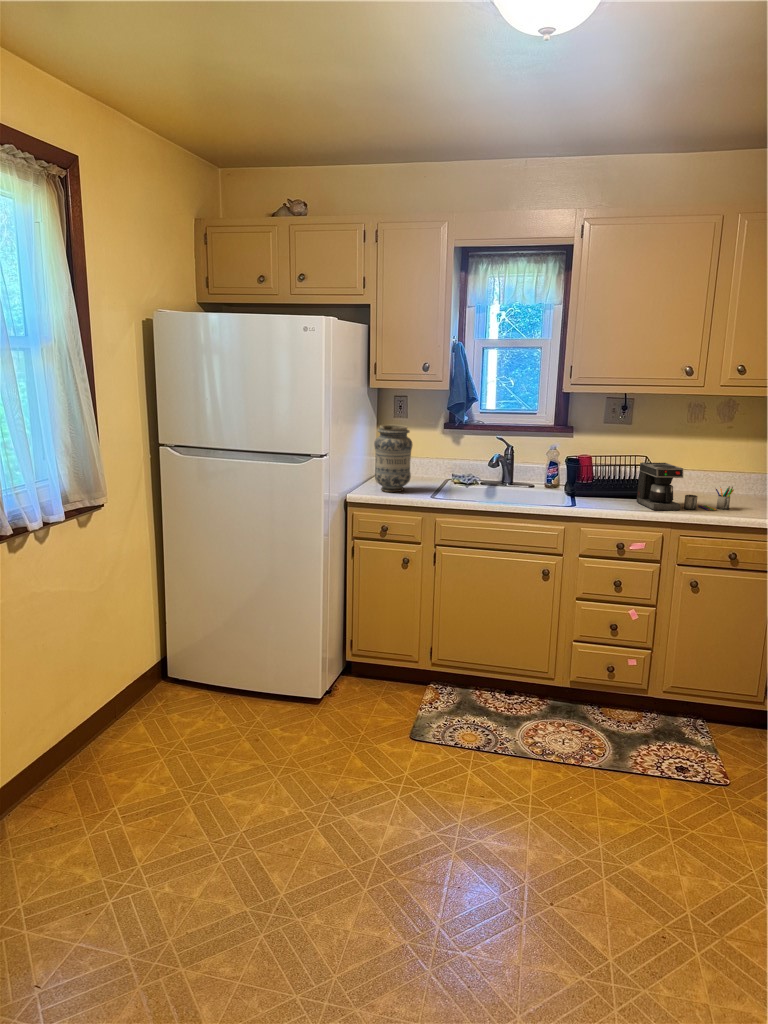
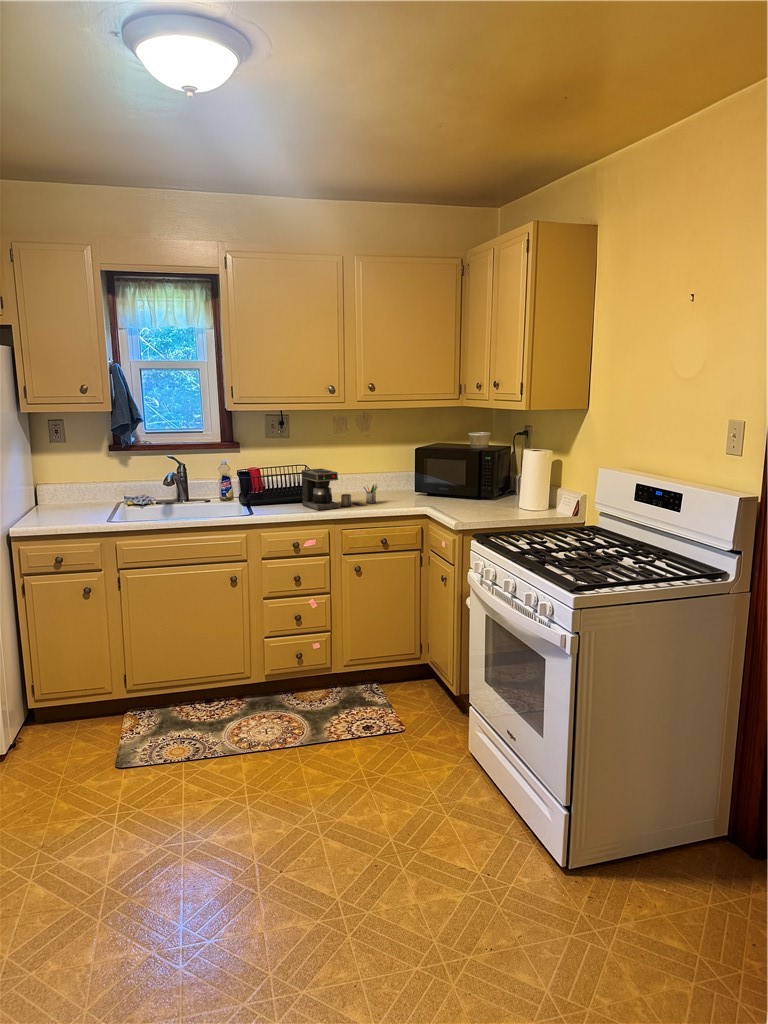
vase: present [374,425,412,492] -> none [34,451,80,521]

